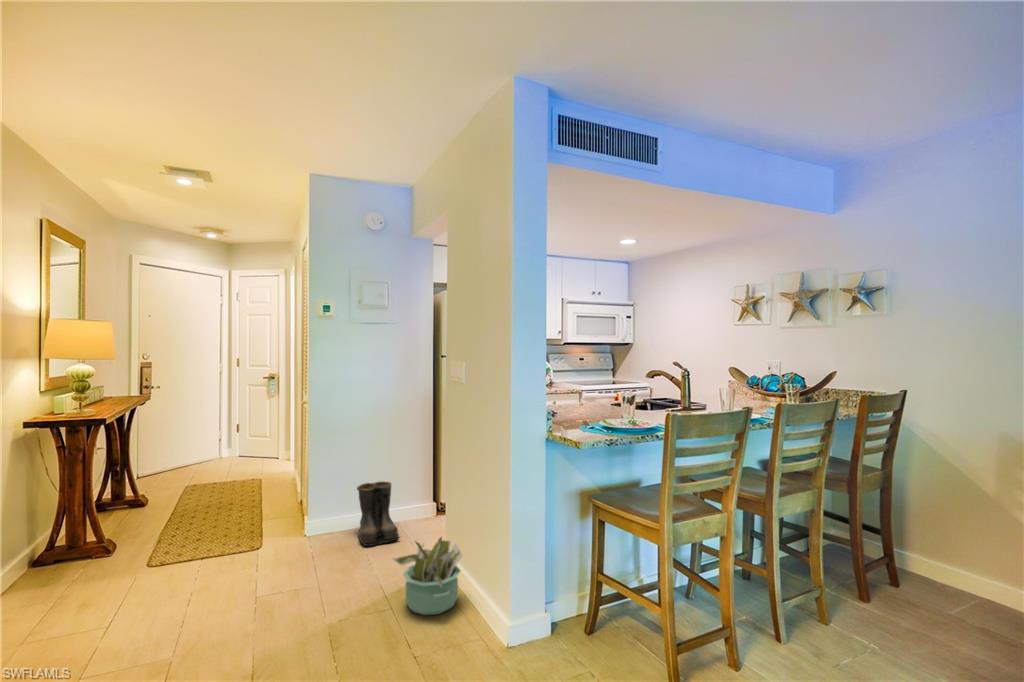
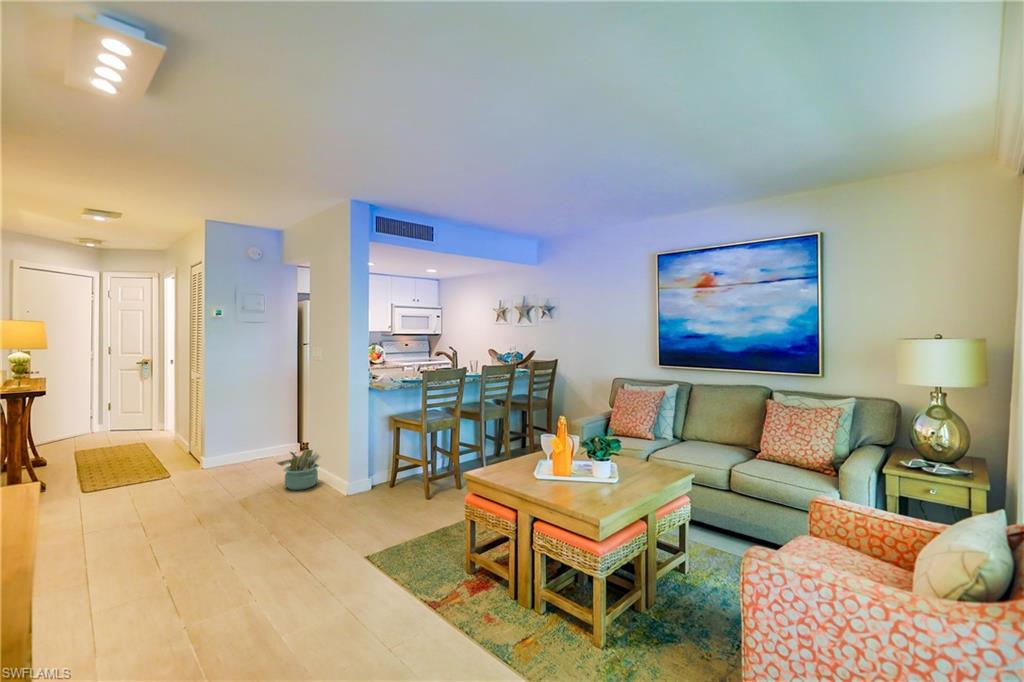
boots: present [357,481,400,546] -> none [242,428,276,467]

